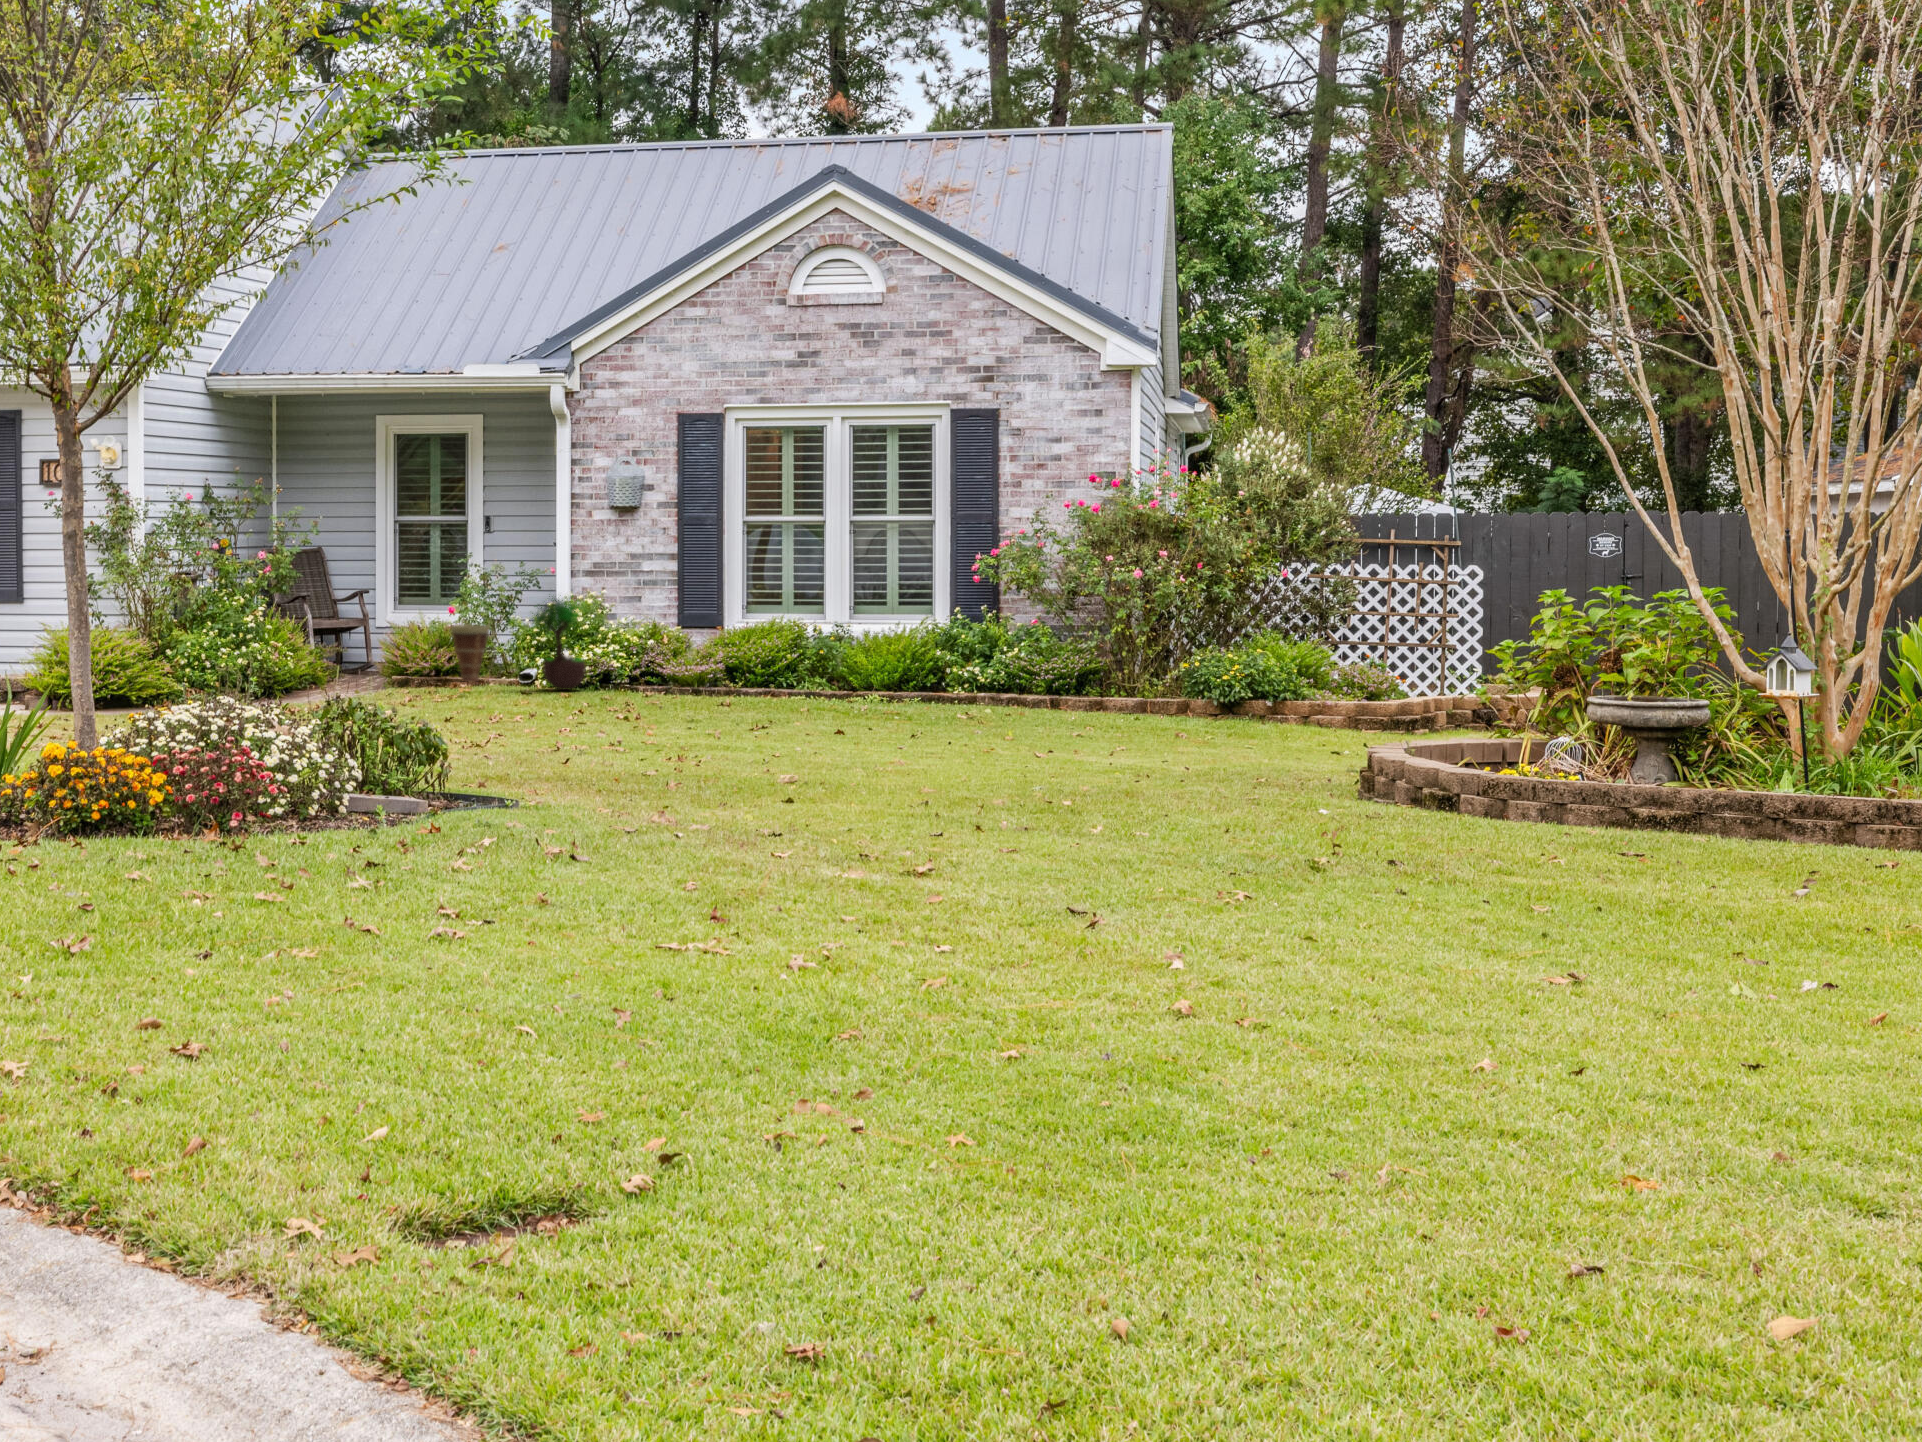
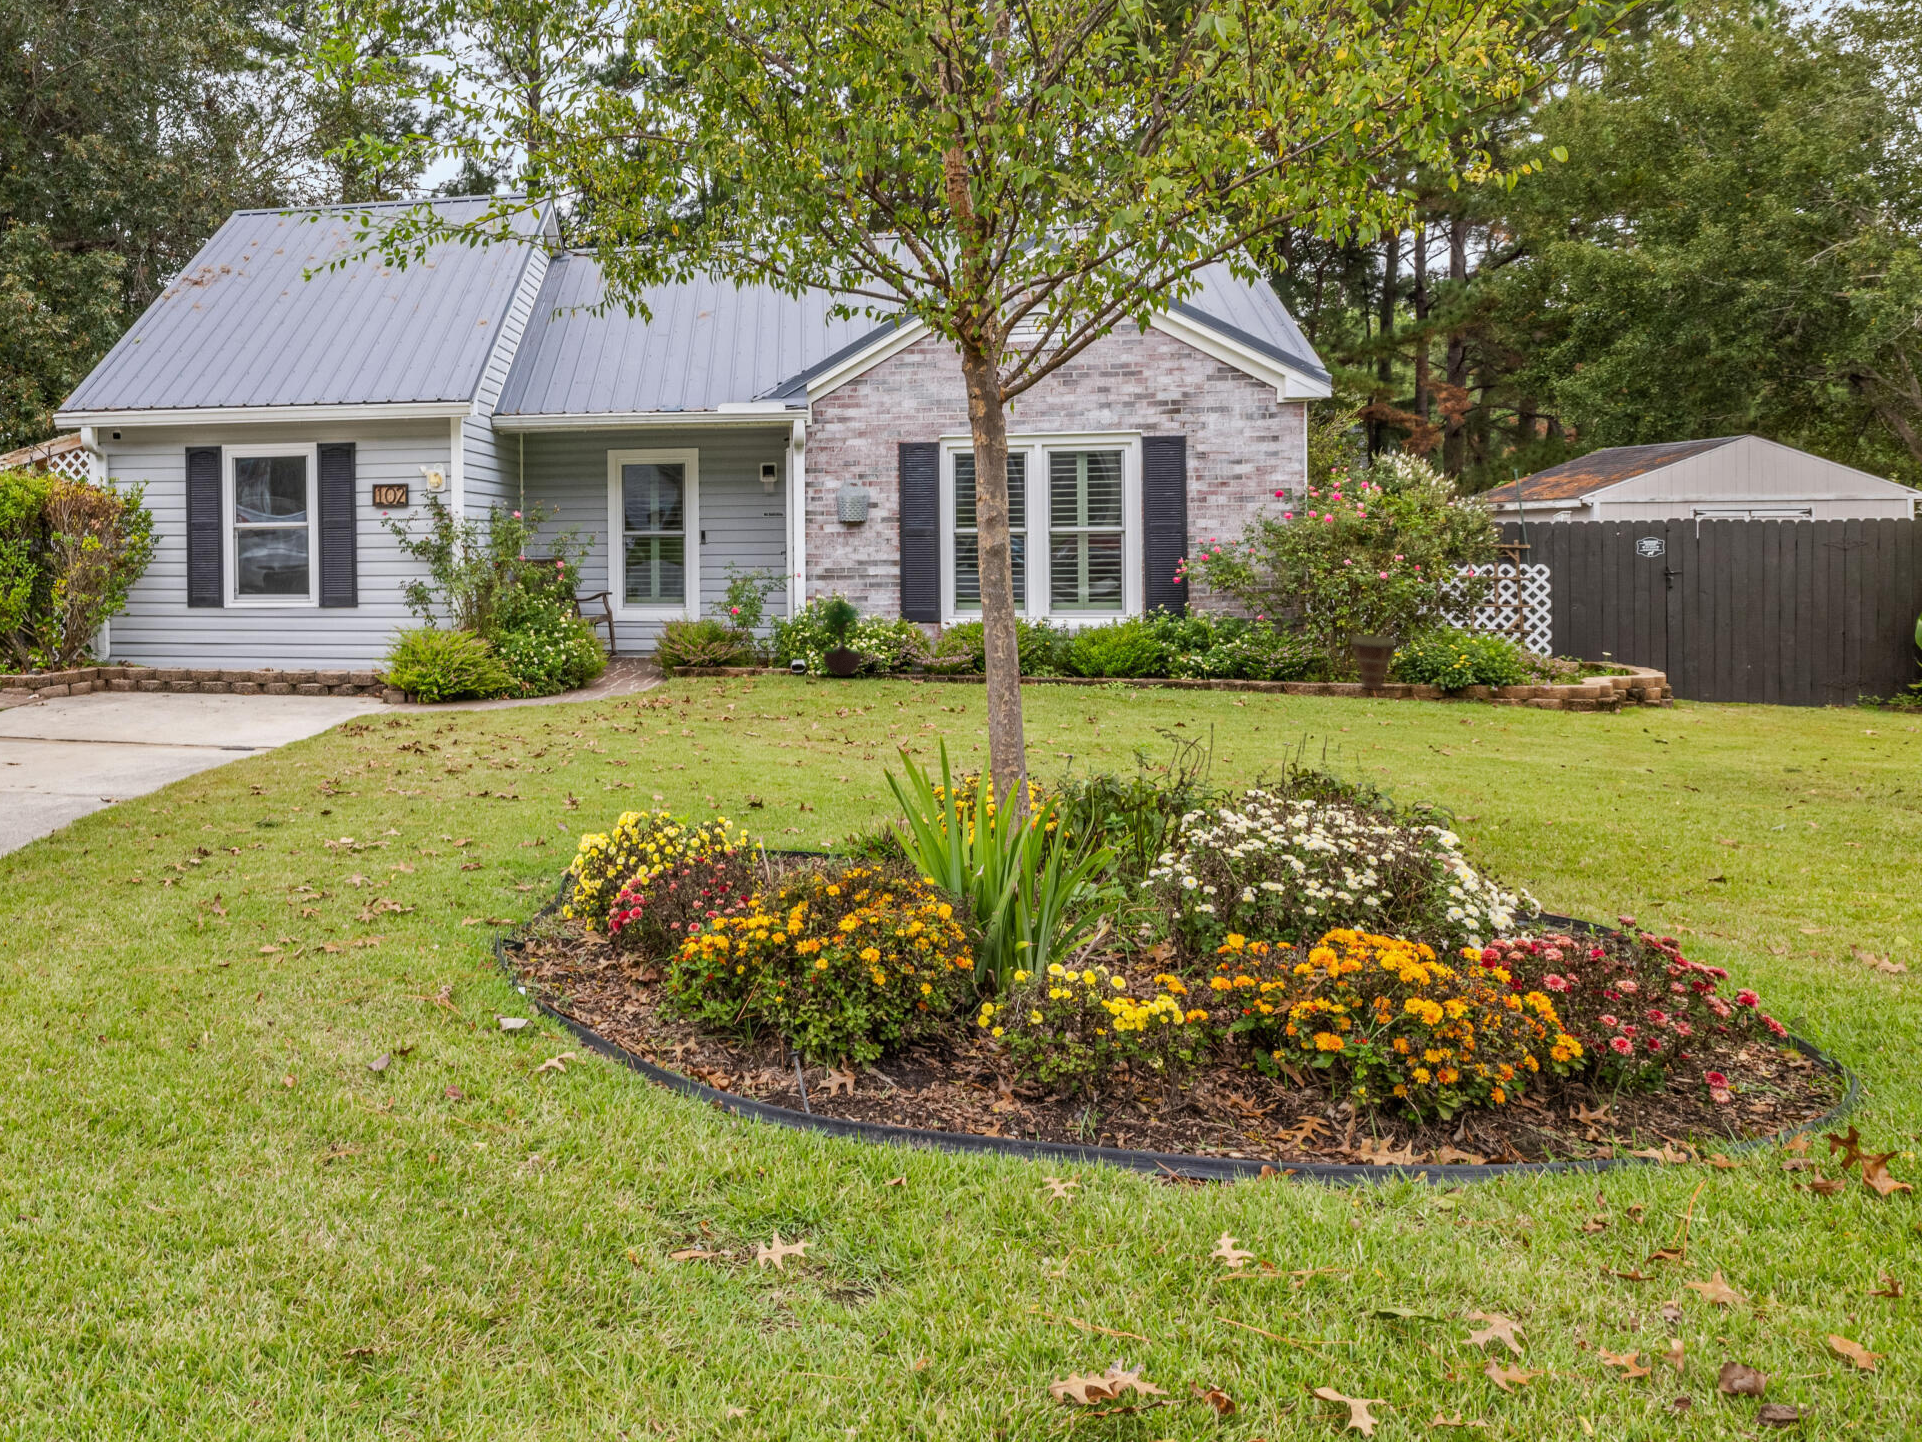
basket: present [451,619,492,682] -> present [1332,631,1395,690]

